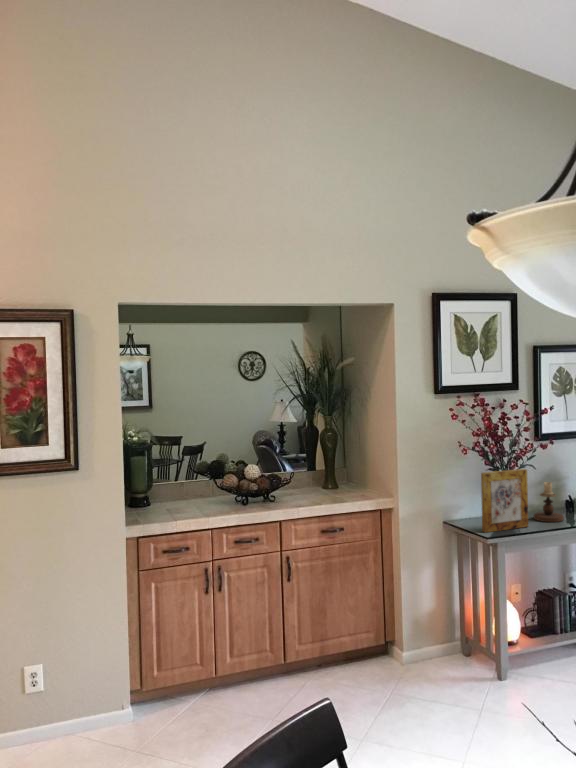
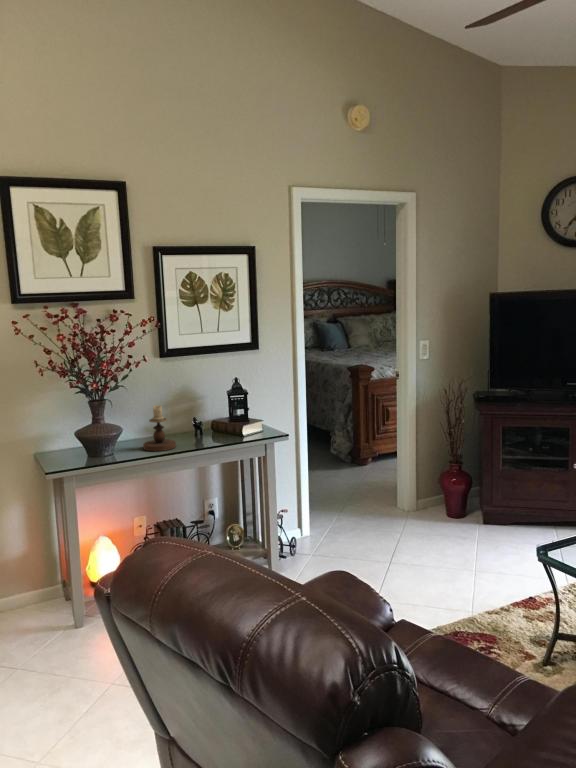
picture frame: present [481,469,528,532] -> none [51,391,120,468]

